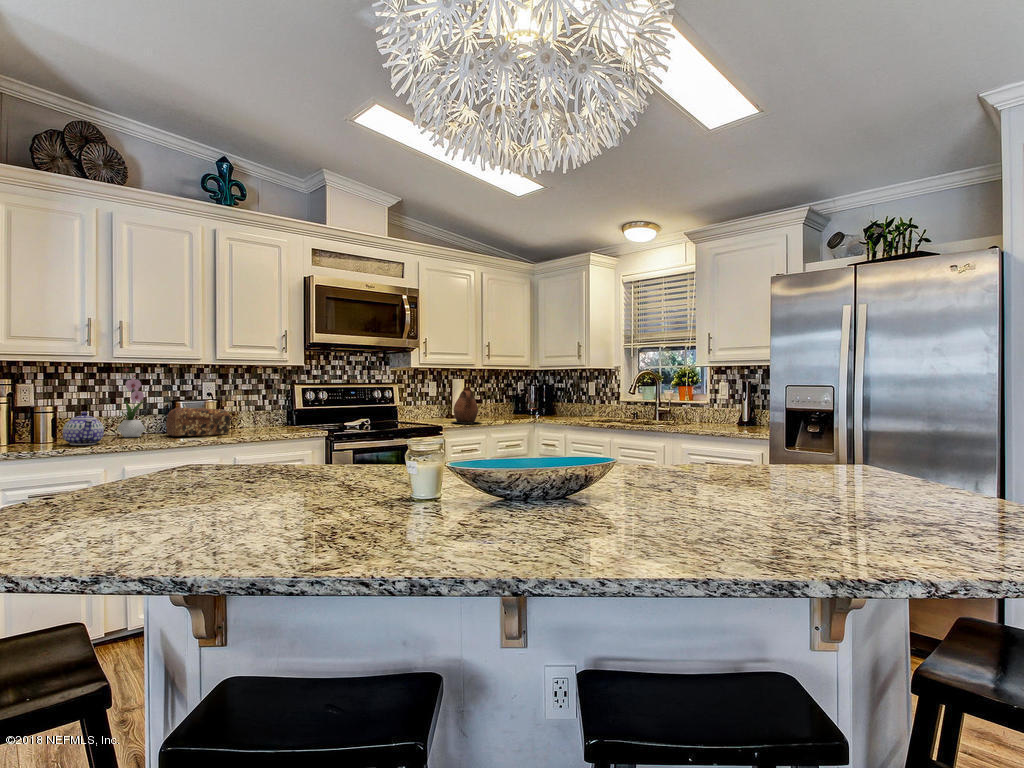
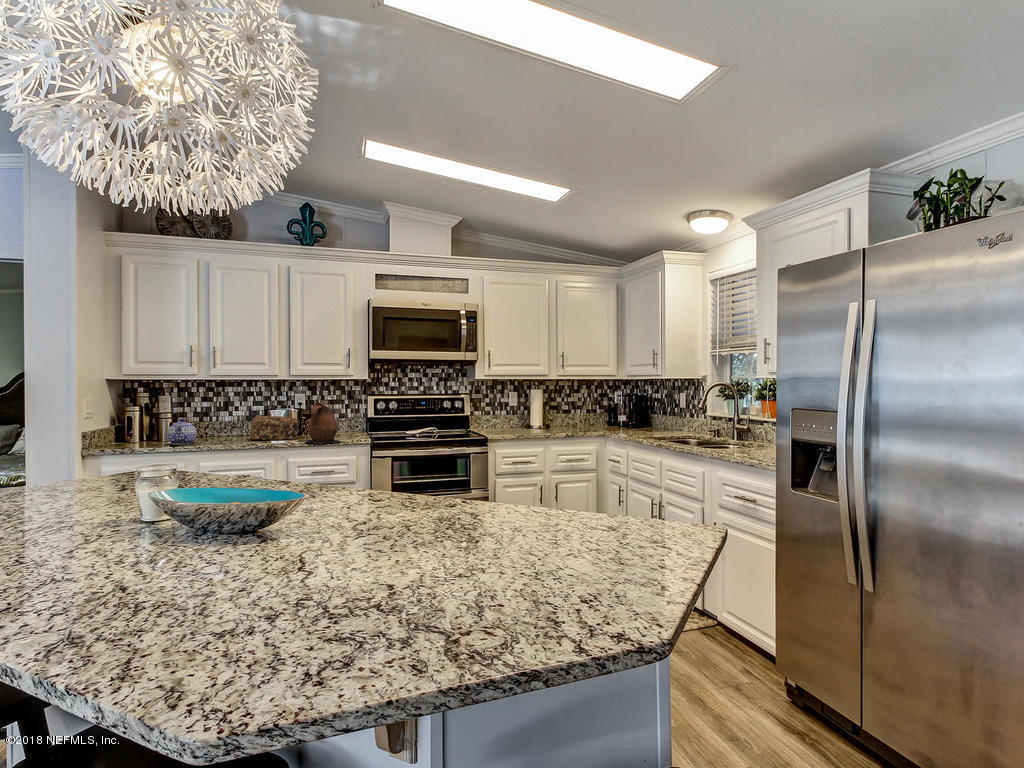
flower arrangement: present [118,369,145,437] -> none [217,384,238,439]
ceramic pitcher: present [451,388,480,423] -> present [306,402,342,443]

